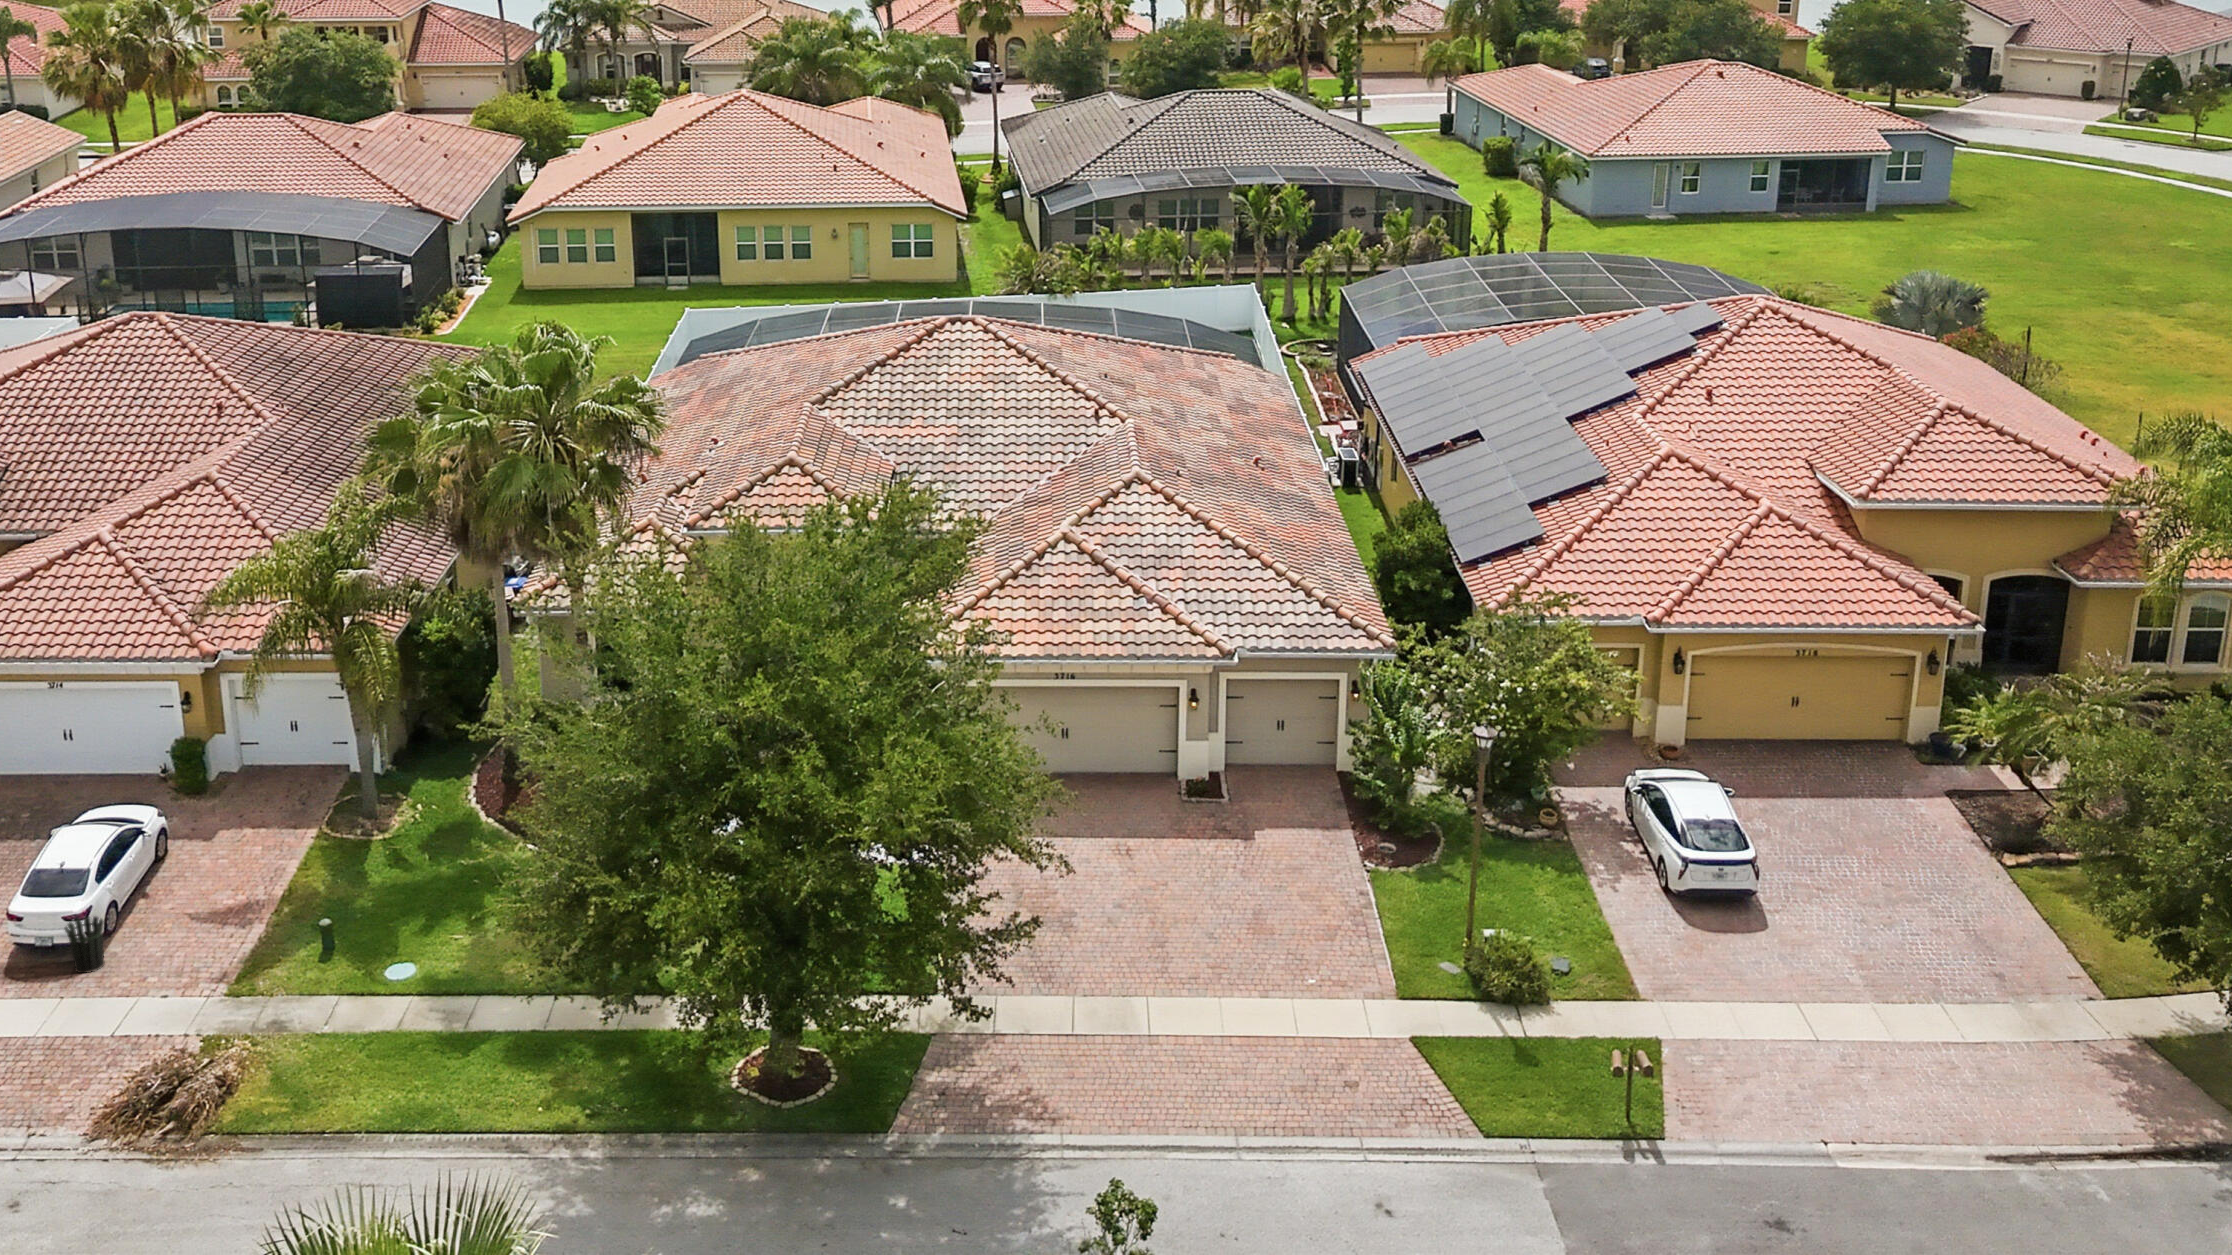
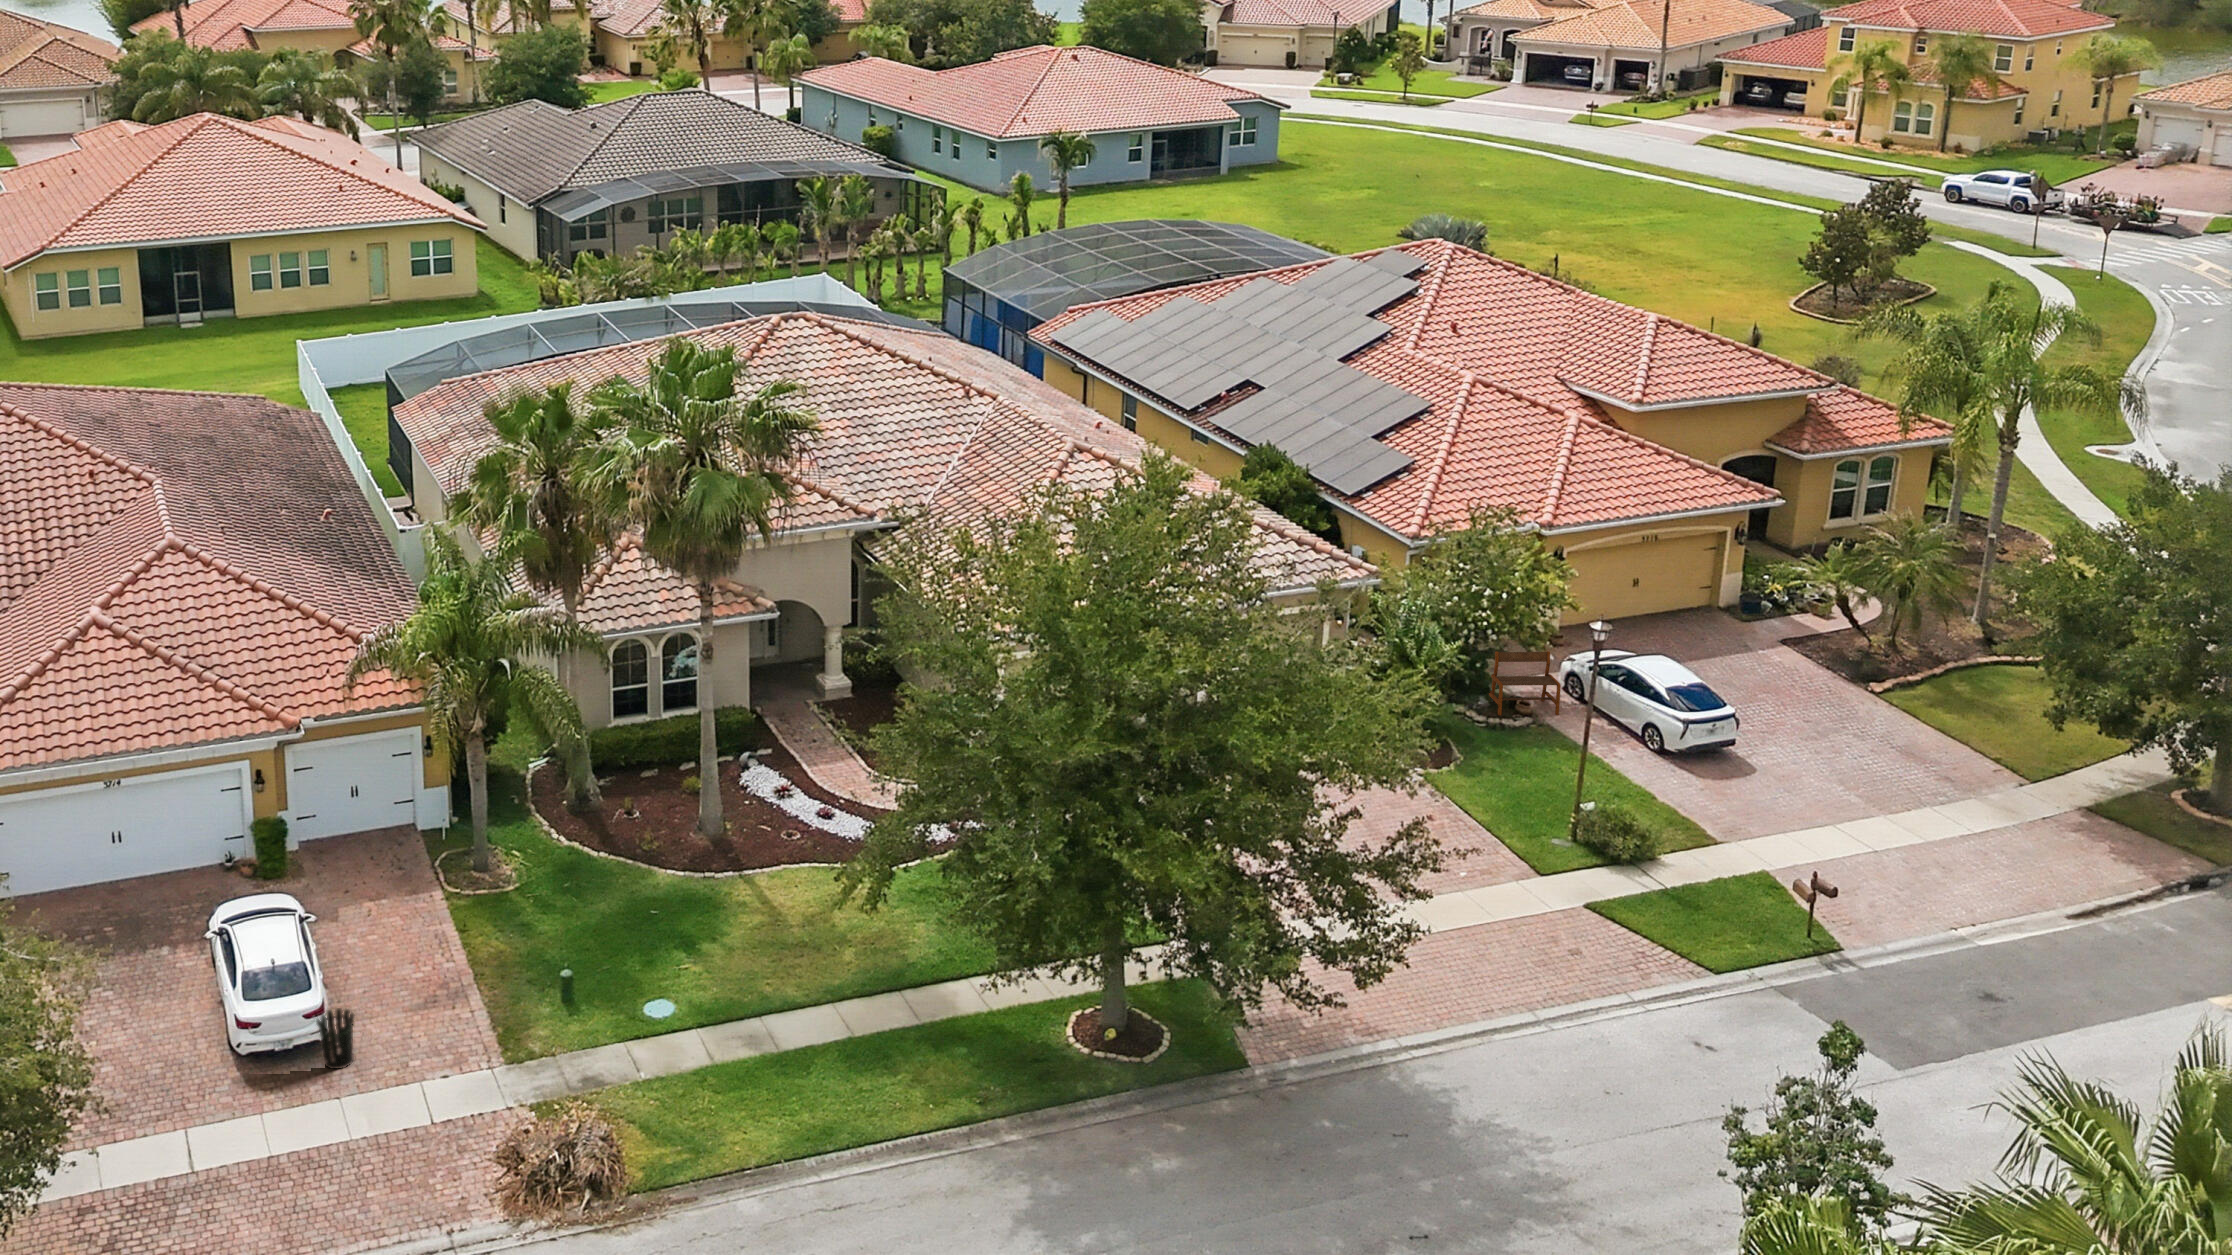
bench: none [1523,754,1596,835] -> present [1489,651,1561,715]

